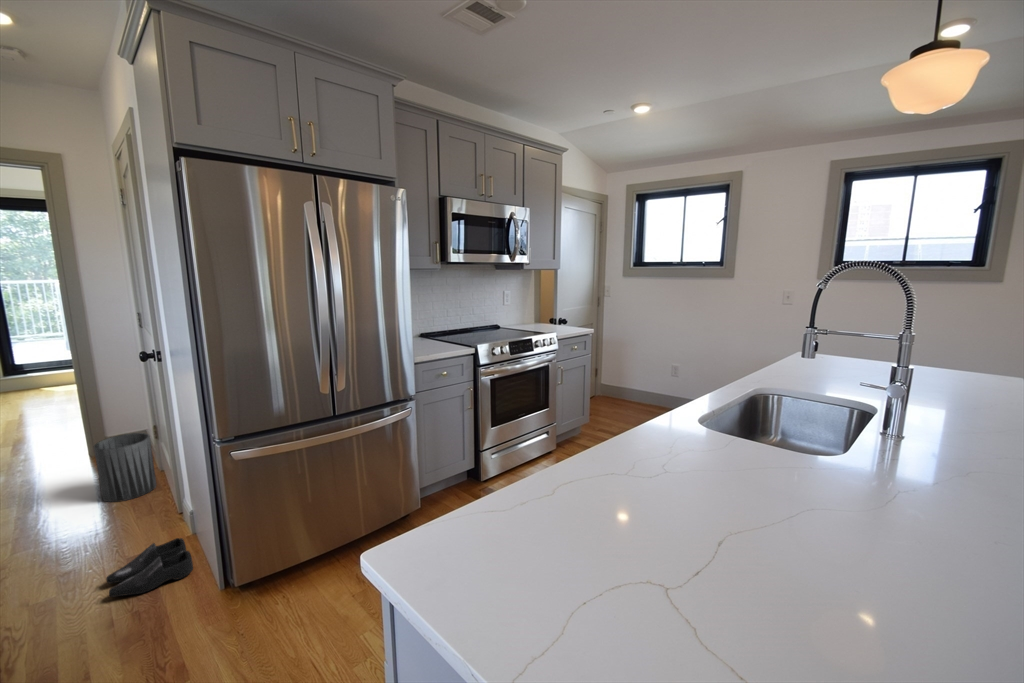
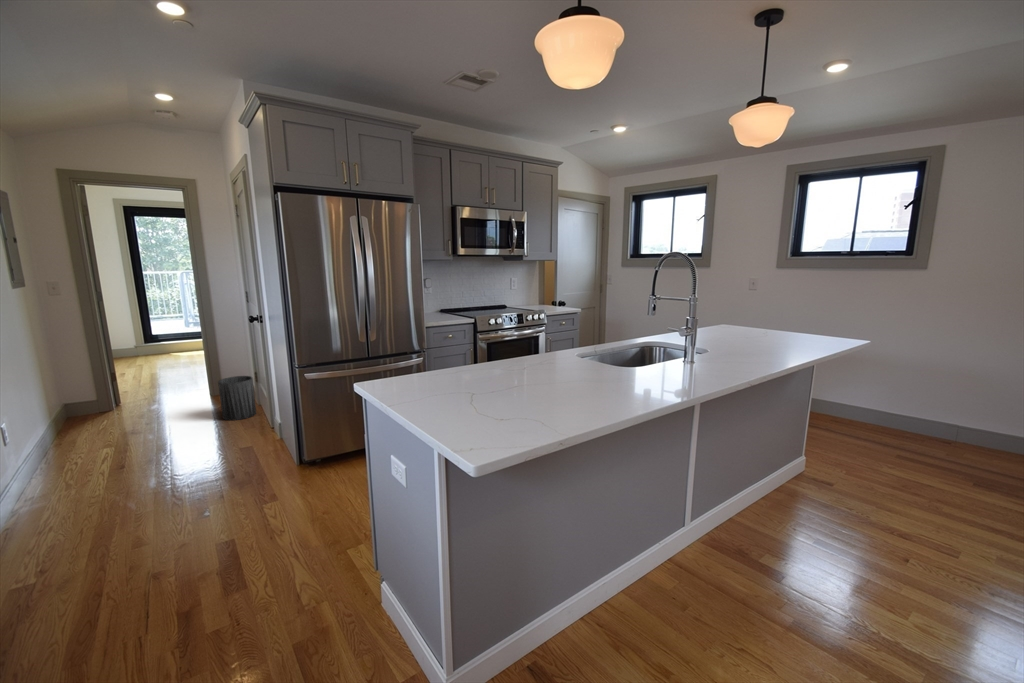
shoe: present [106,538,193,597] -> none [231,437,281,464]

